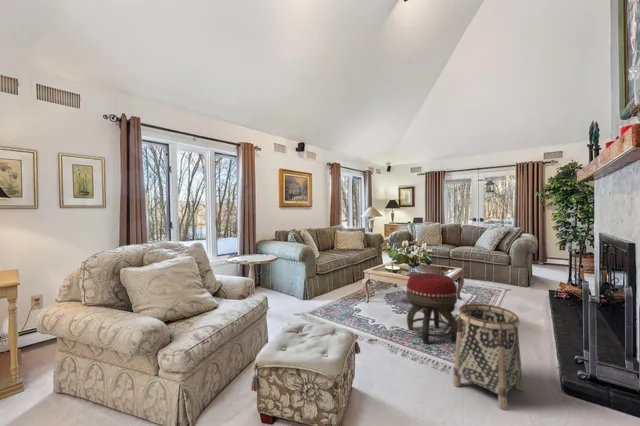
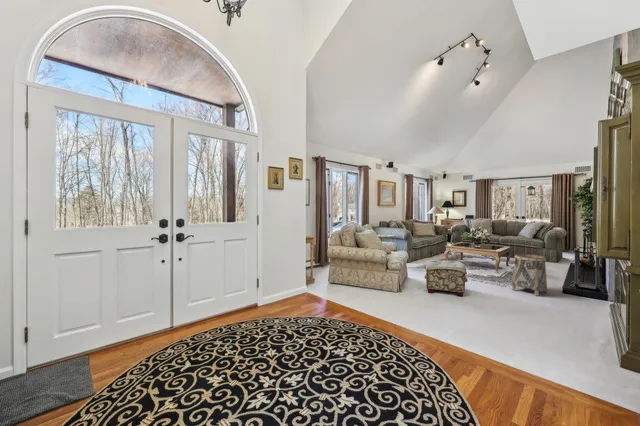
footstool: present [407,273,458,344] -> none [480,243,512,279]

